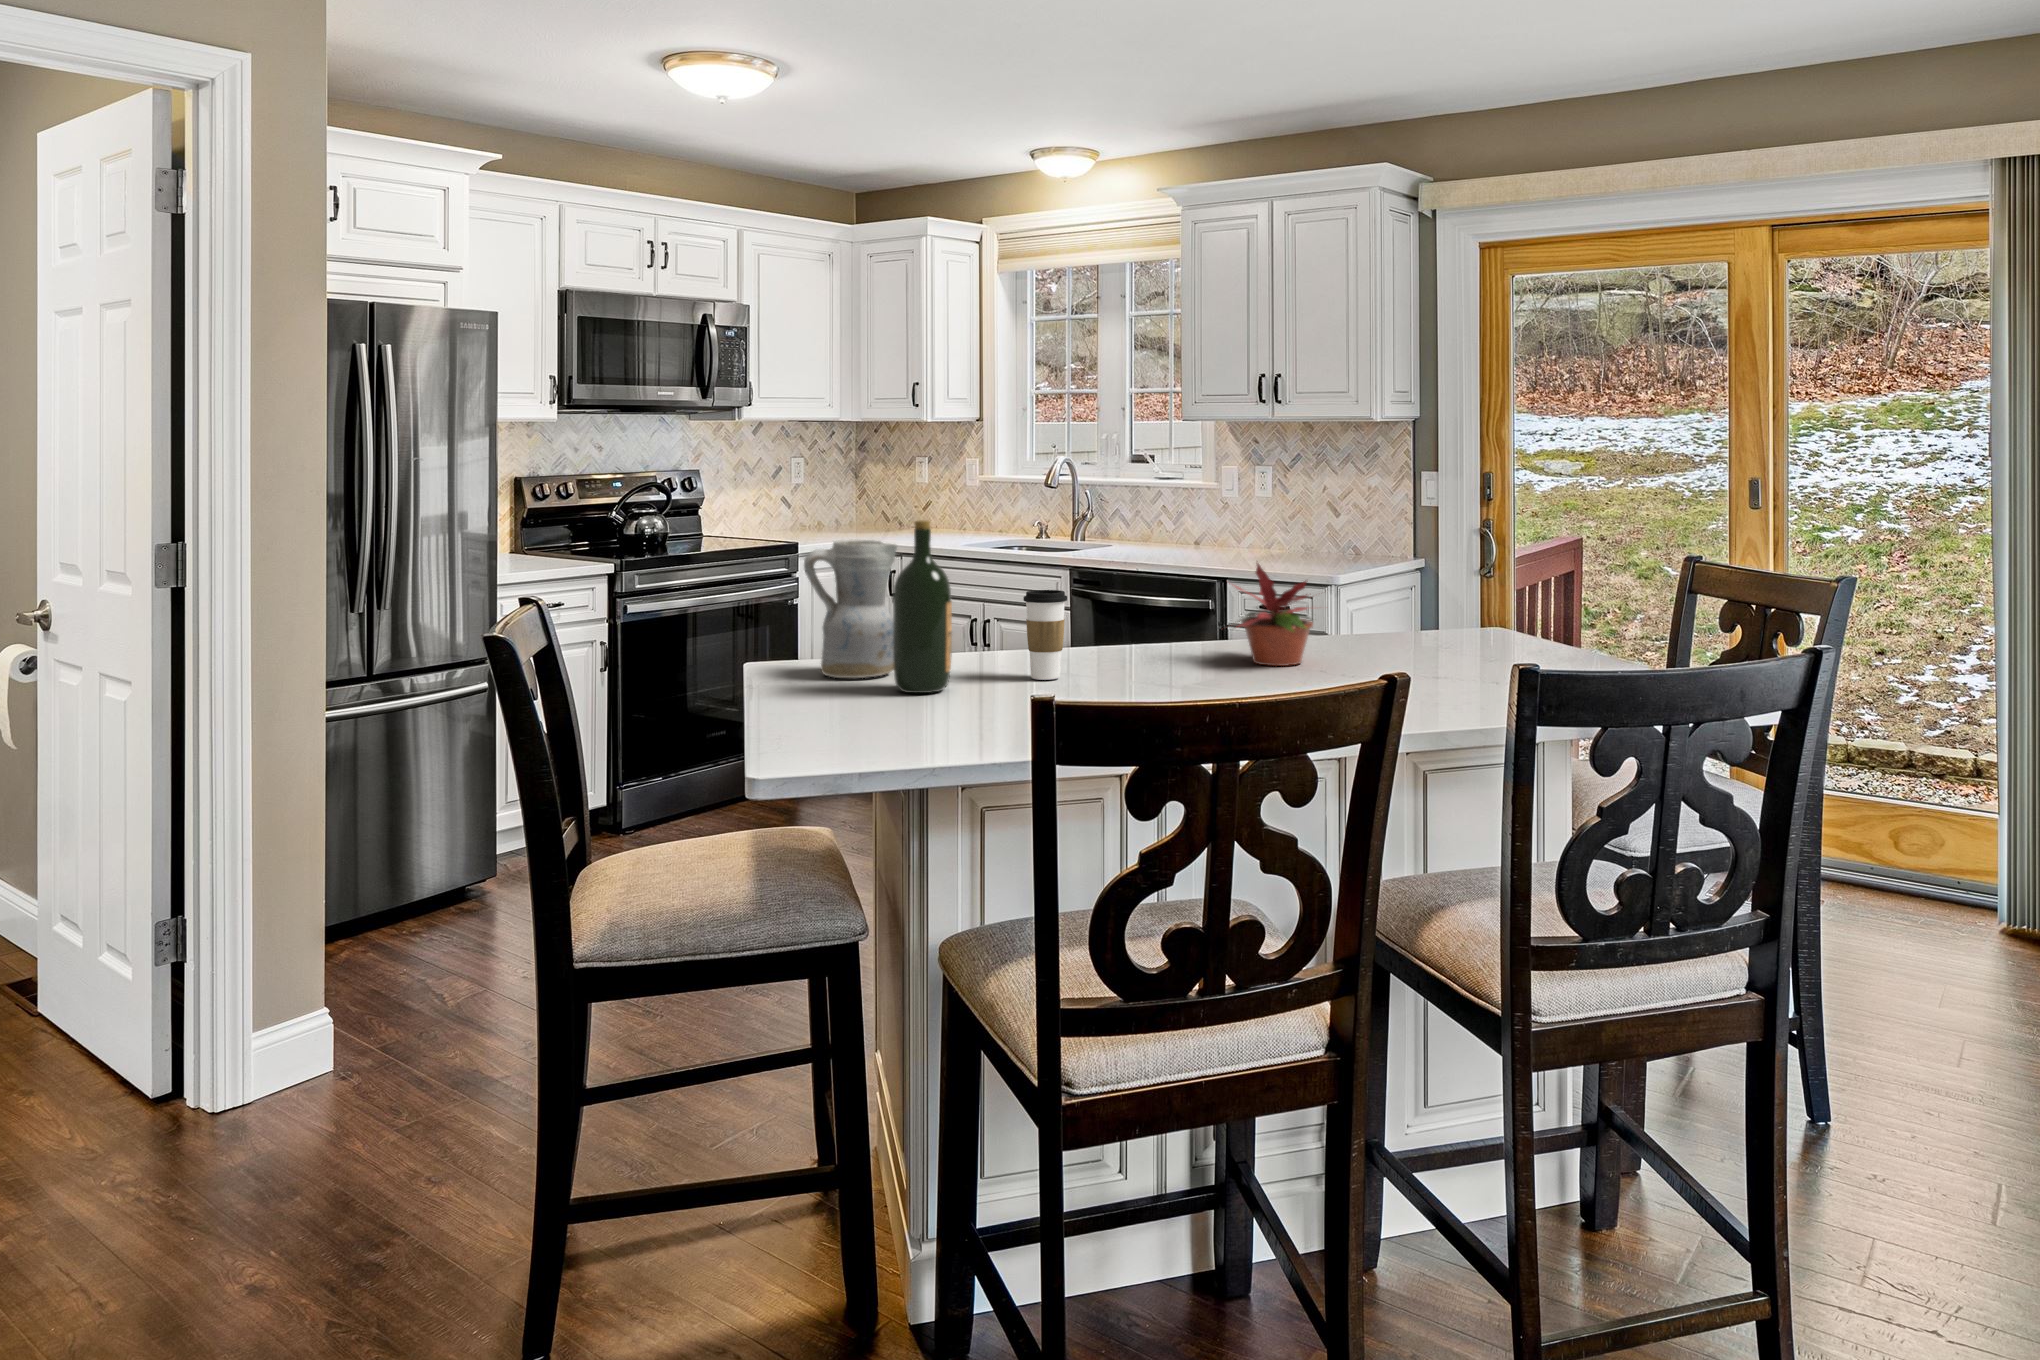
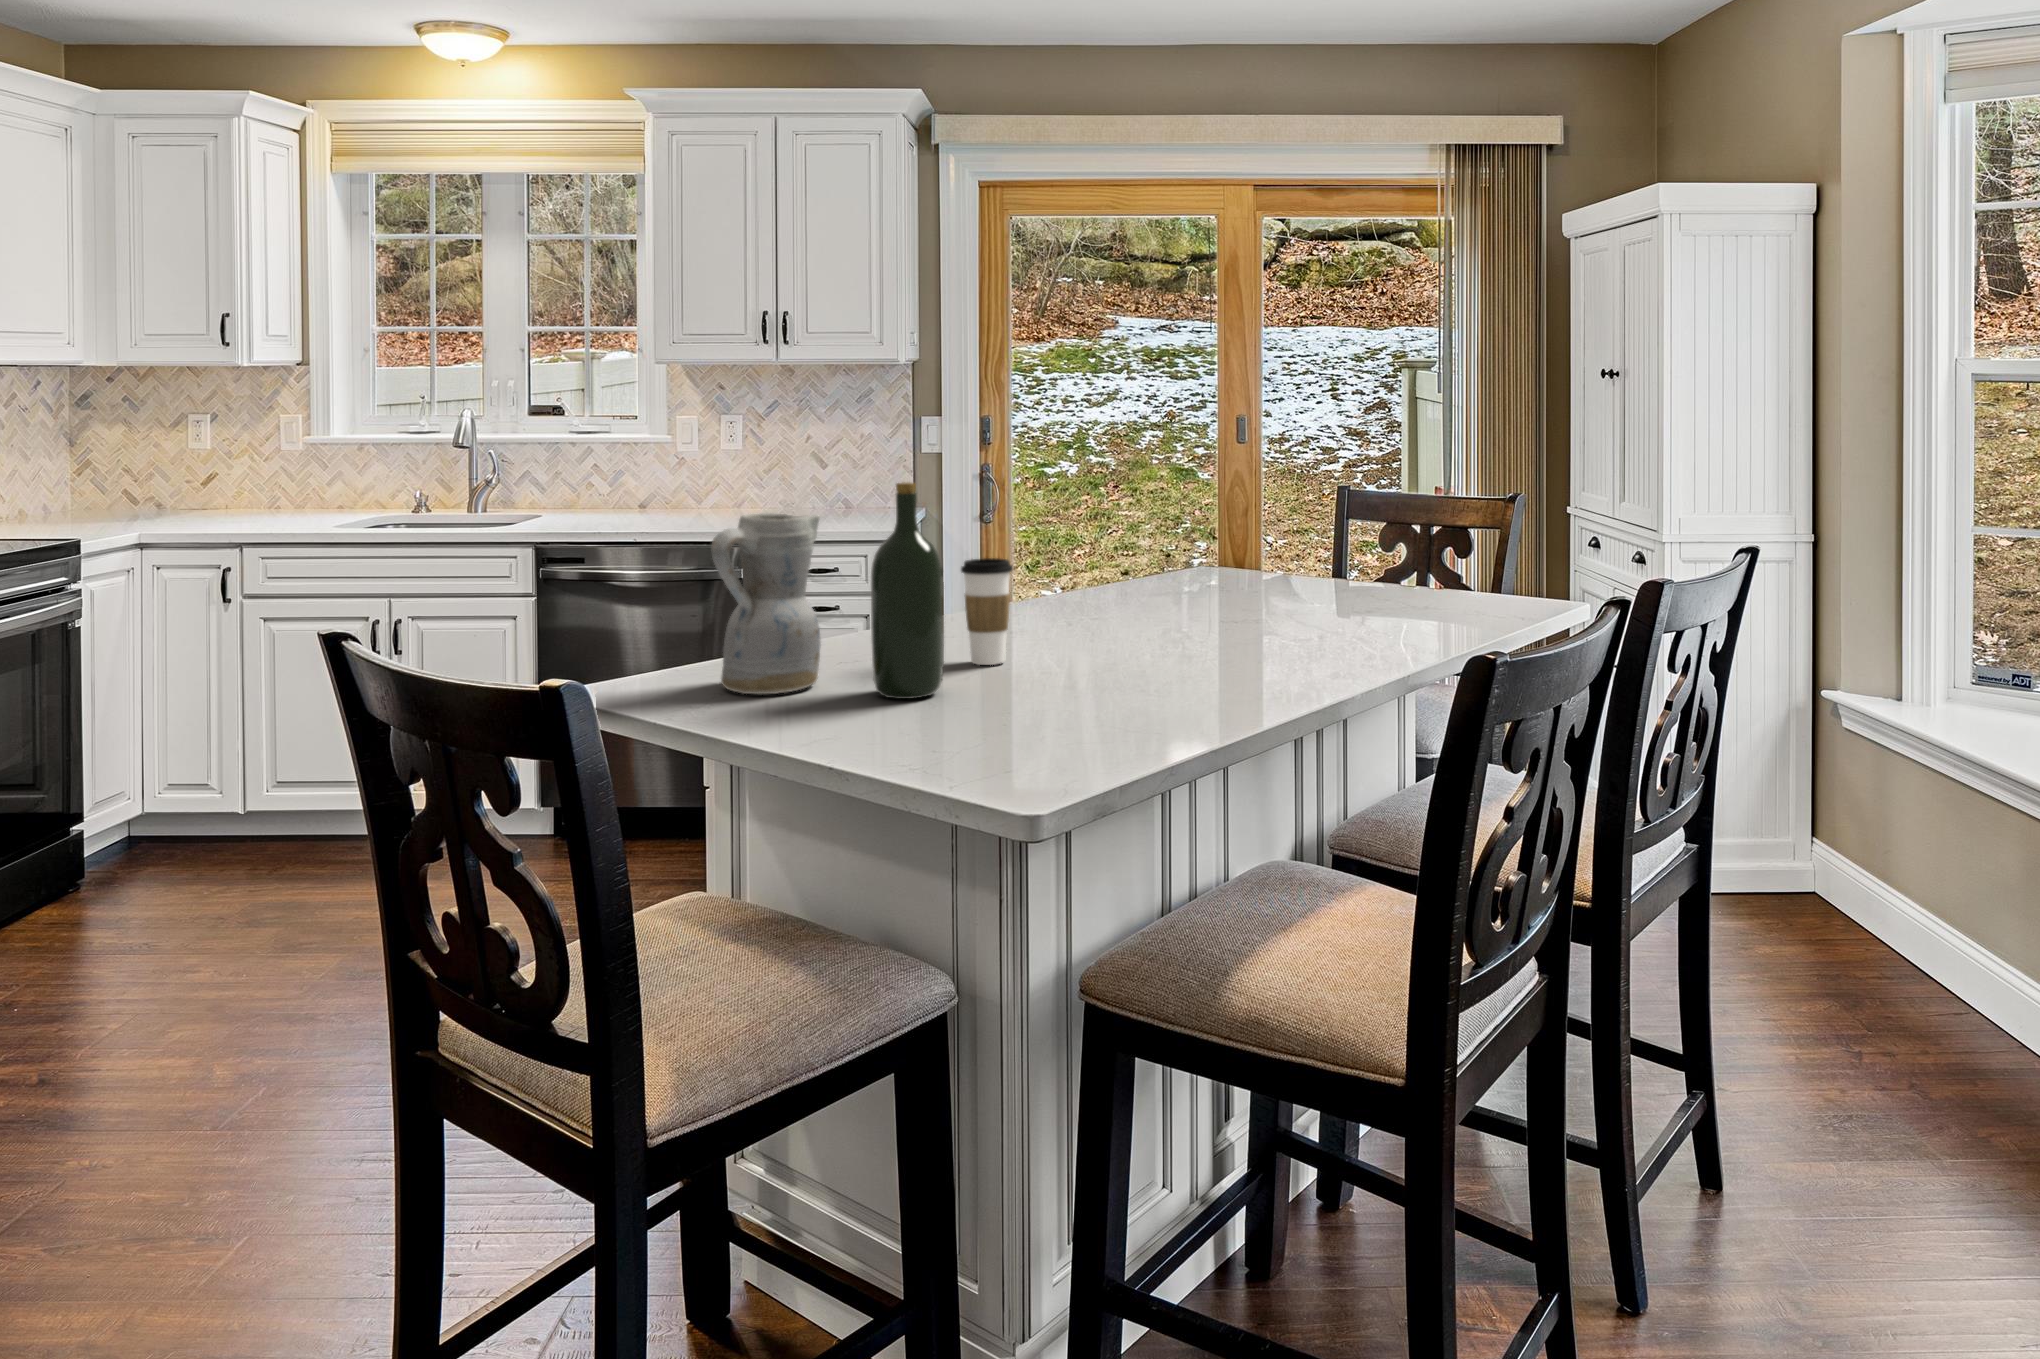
potted plant: present [1229,563,1313,666] -> none [1079,509,1202,622]

